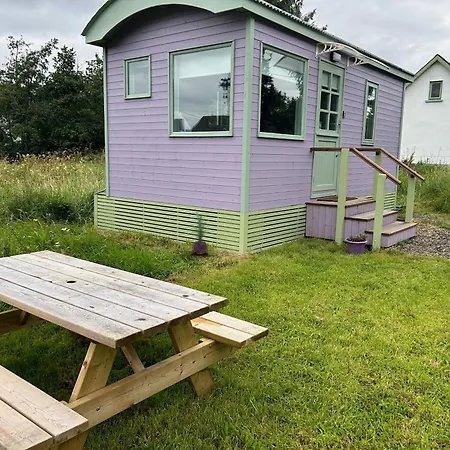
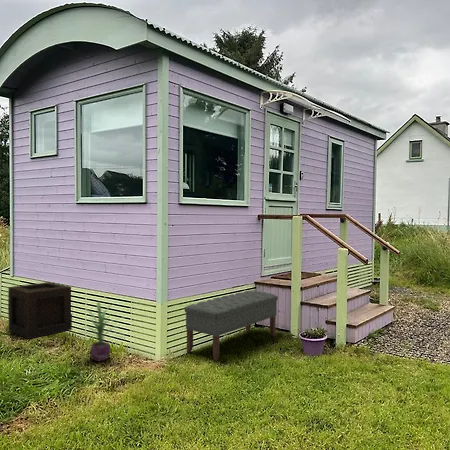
wooden crate: none [114,201,164,242] -> present [8,282,72,339]
bench: none [261,208,327,255] -> present [185,291,278,361]

